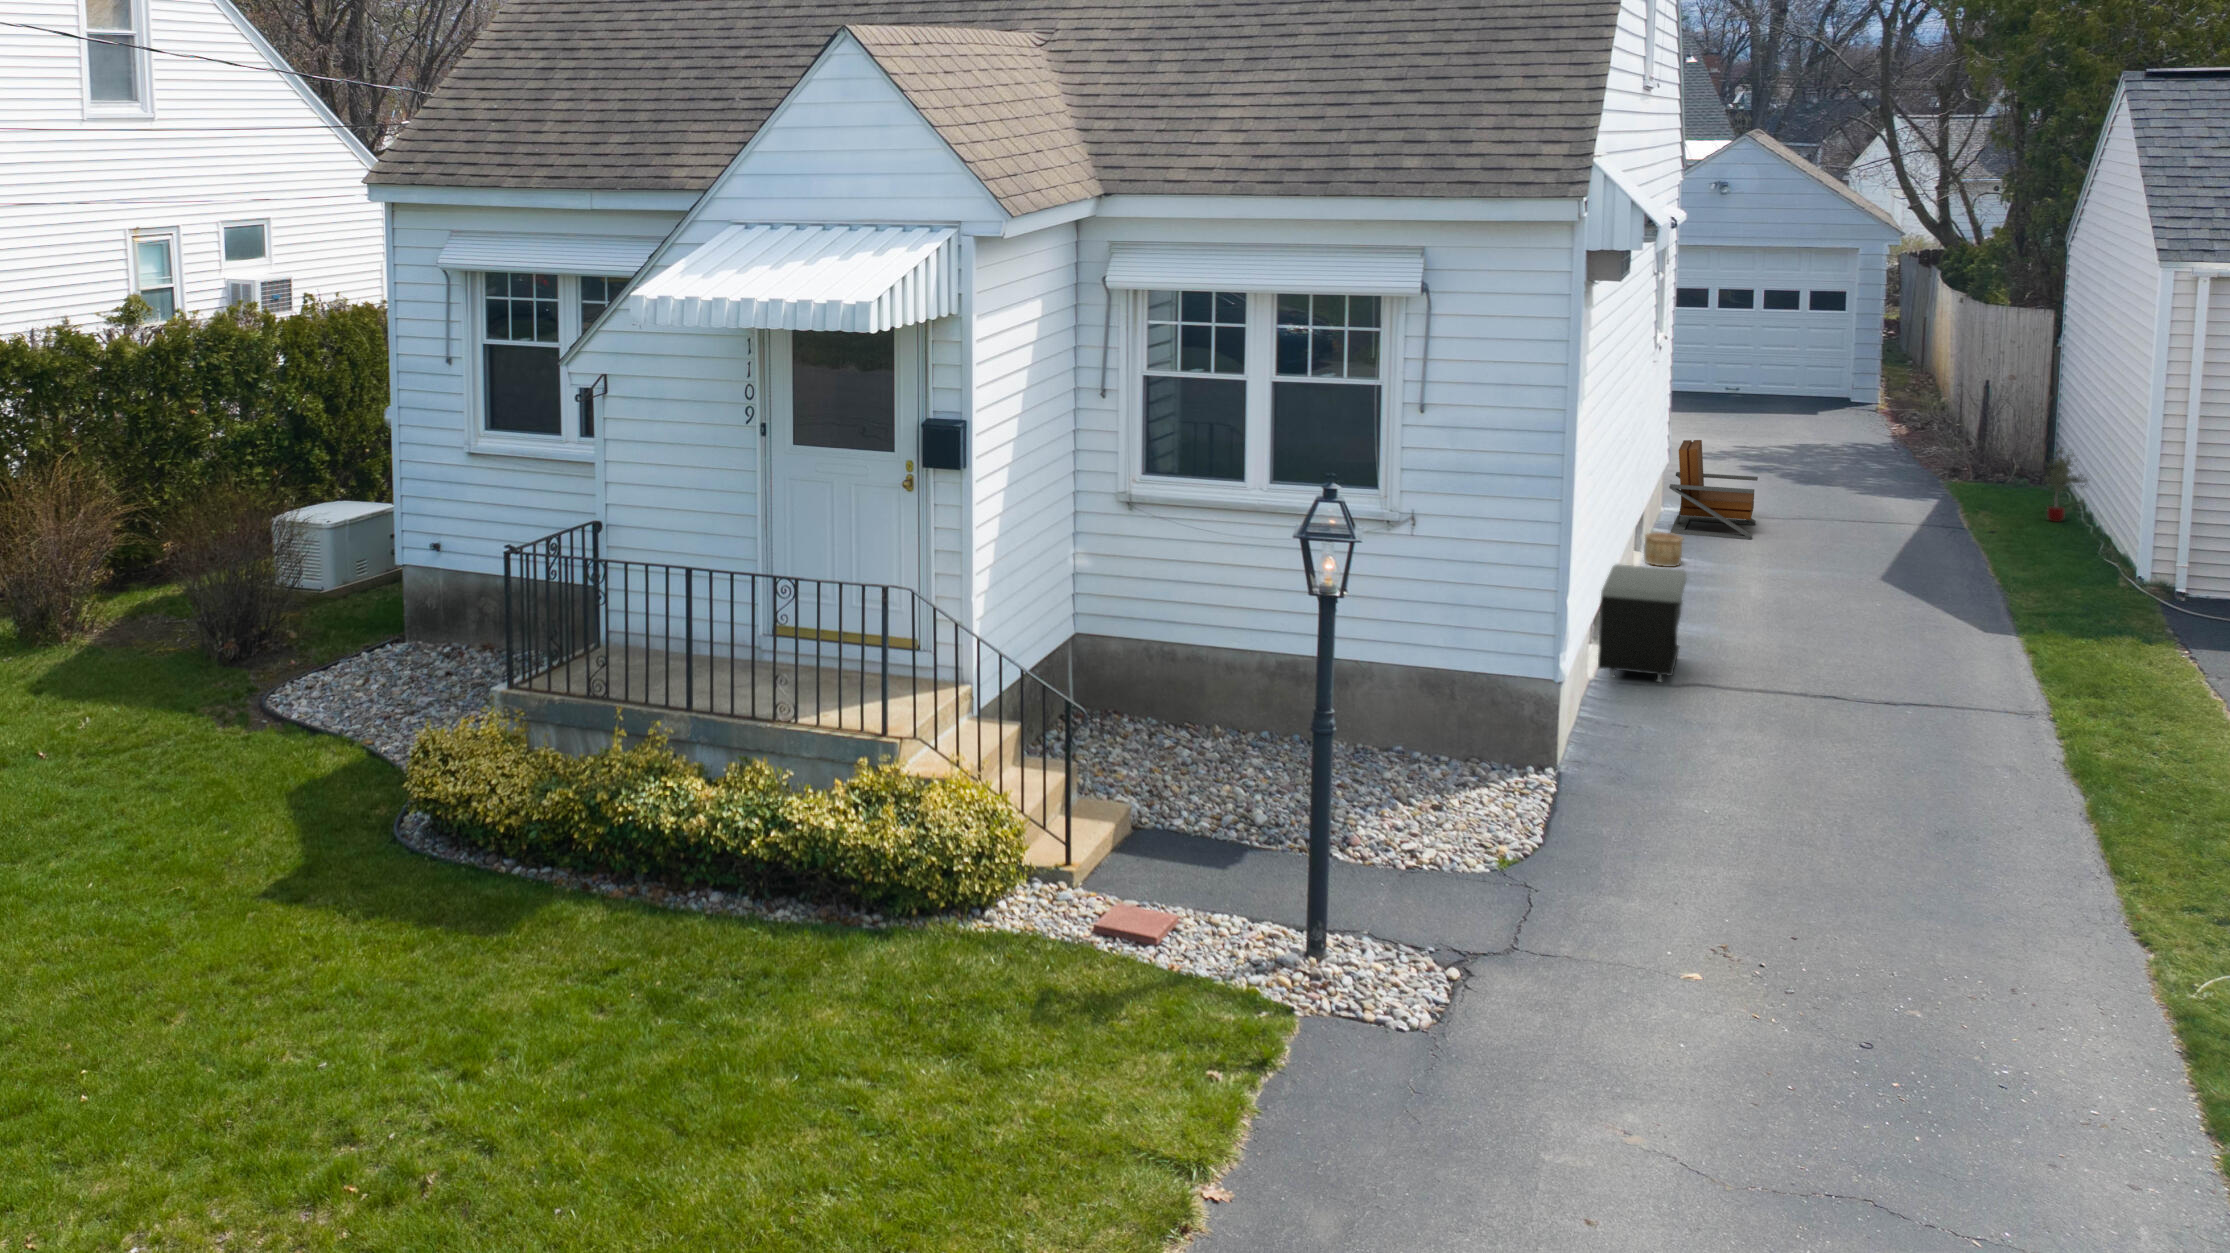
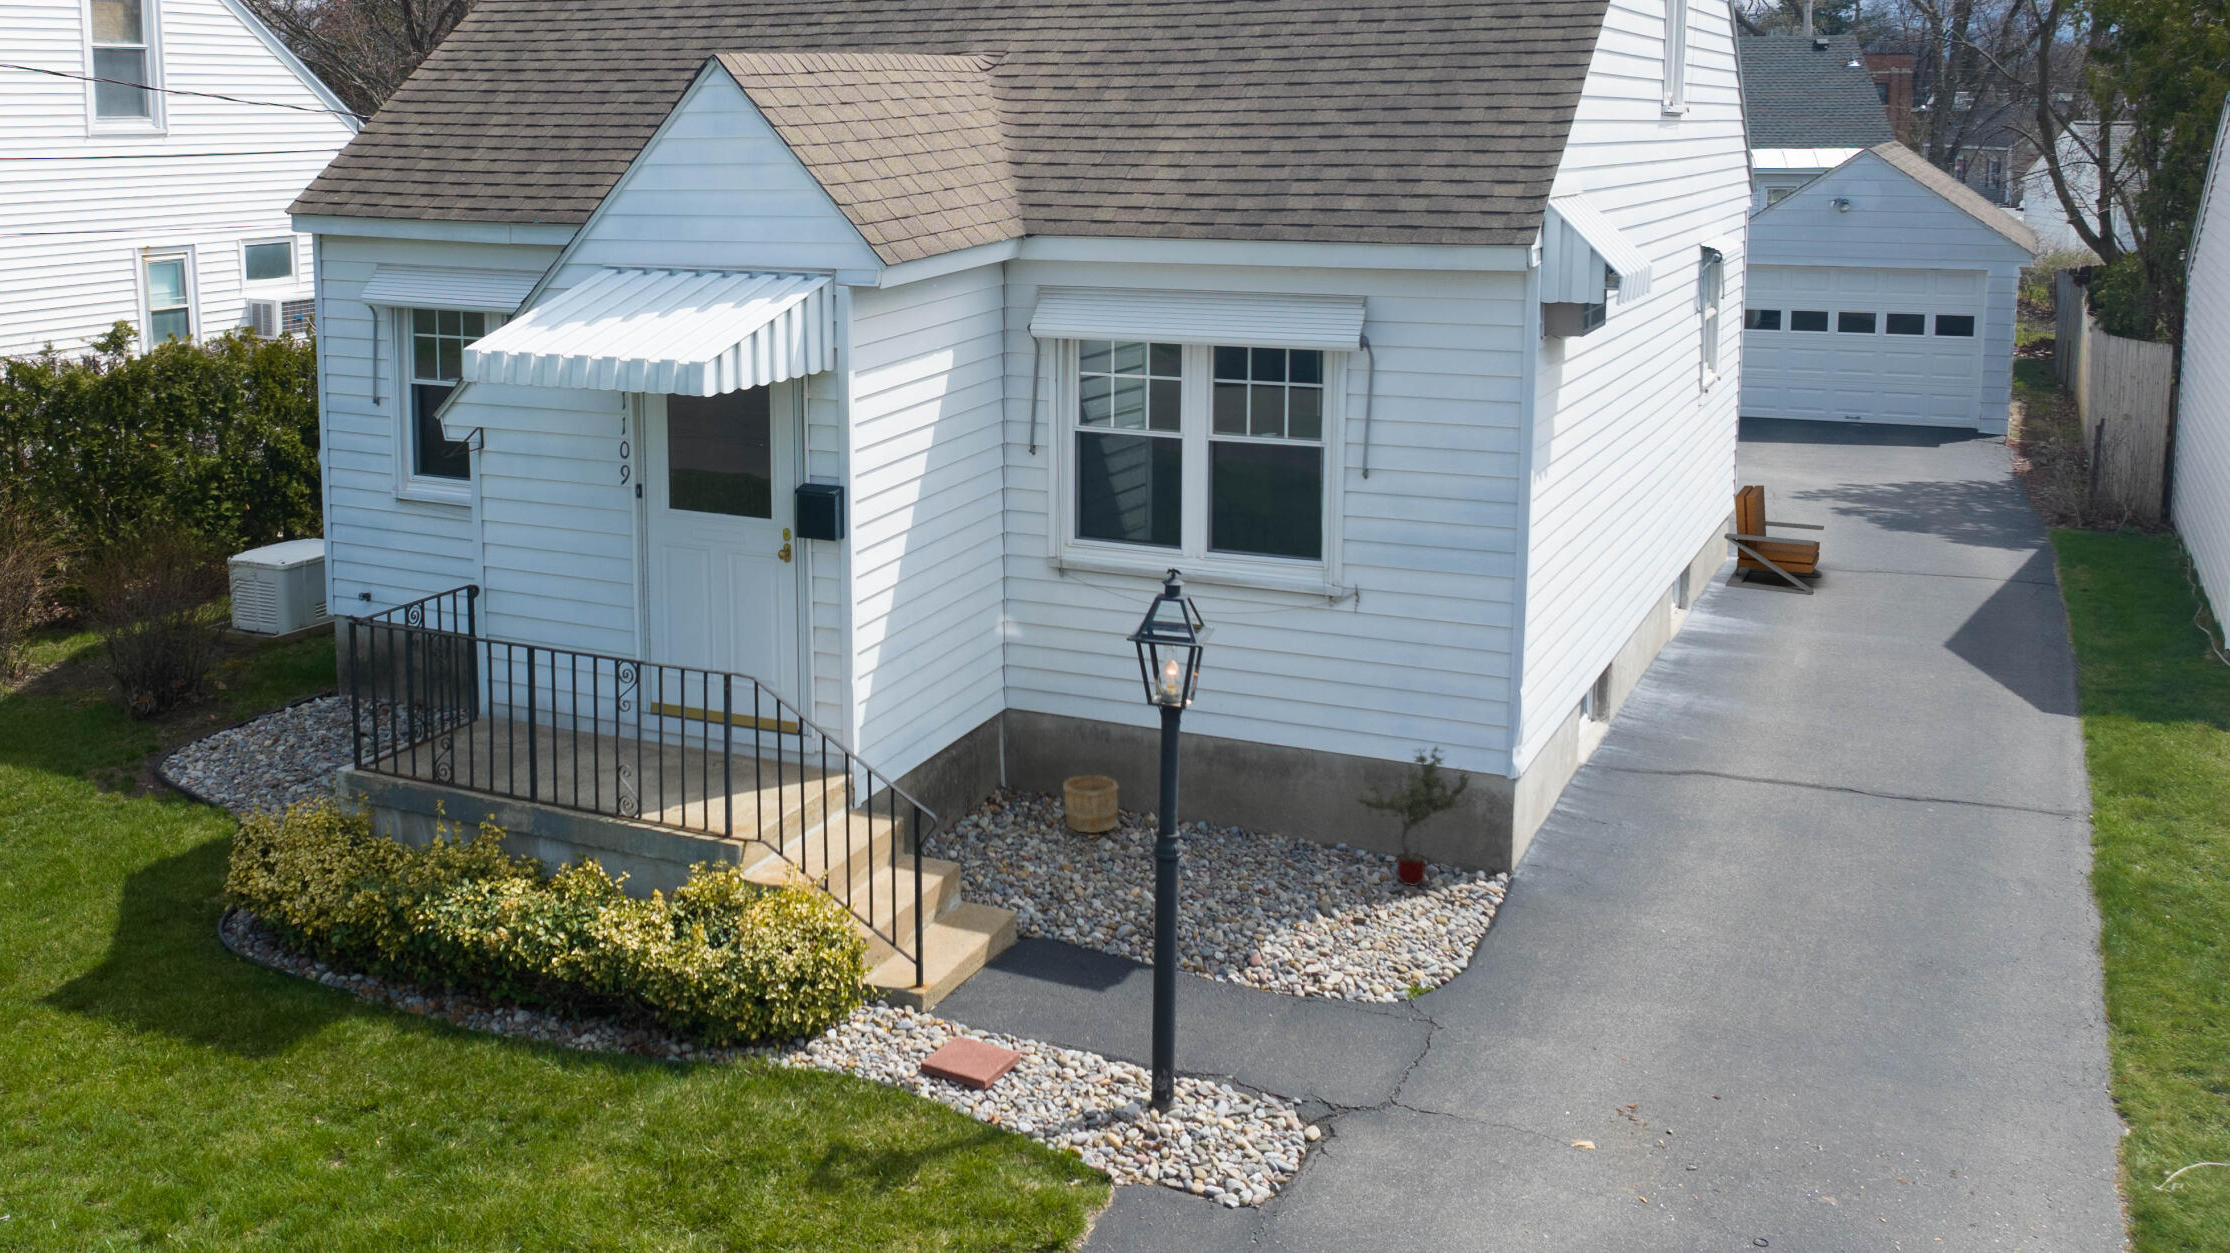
potted tree: present [2045,449,2087,522] -> present [1358,747,1472,885]
wooden bucket: present [1644,532,1683,567] -> present [1063,775,1118,833]
storage bench: present [1598,564,1687,682] -> none [1593,633,1699,767]

